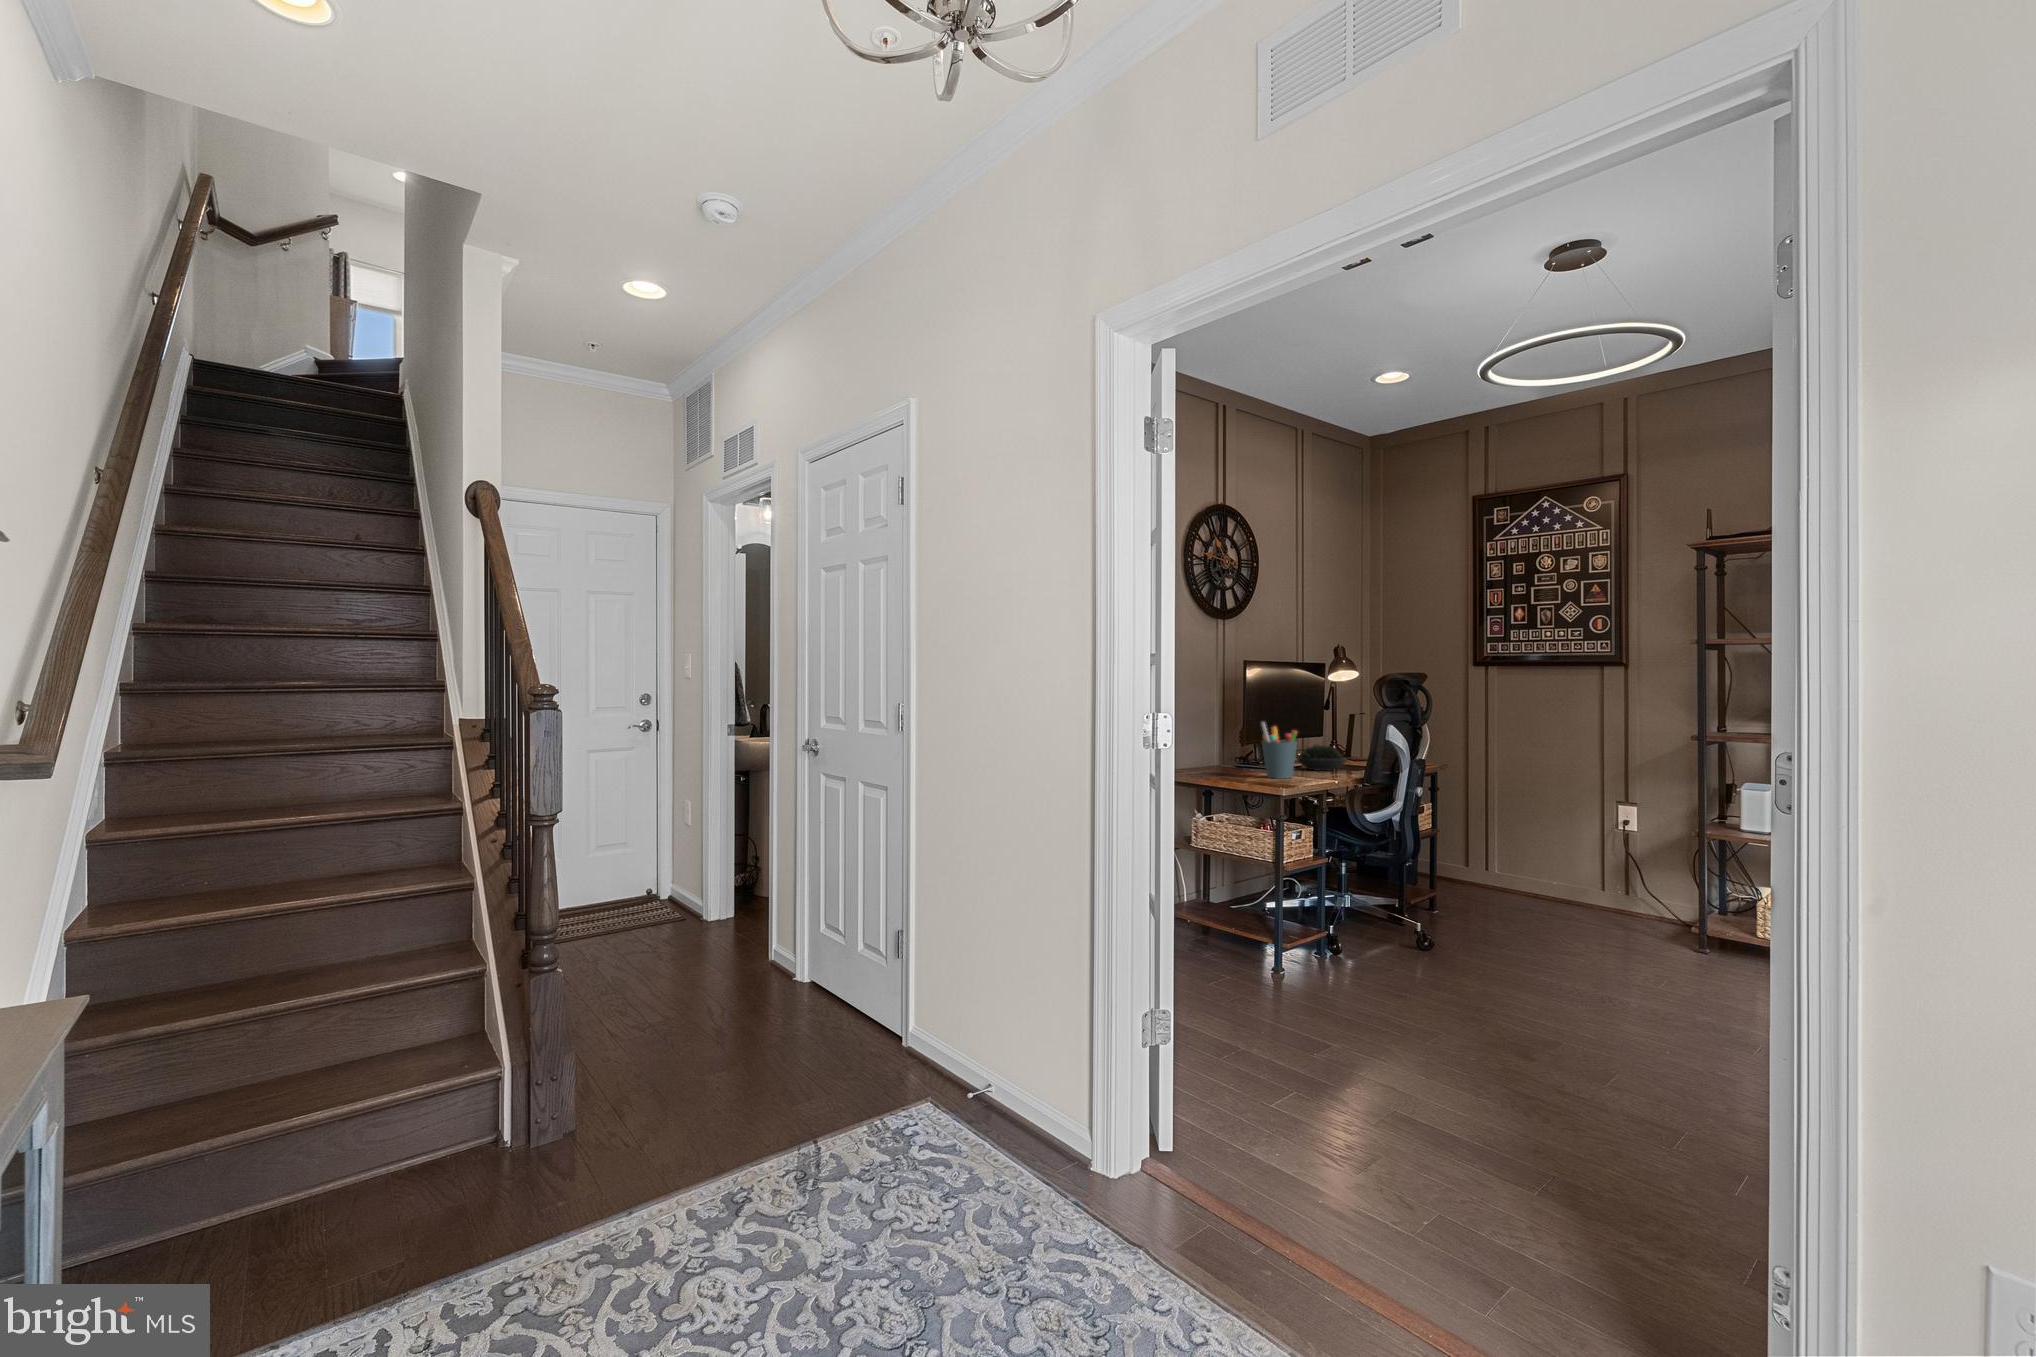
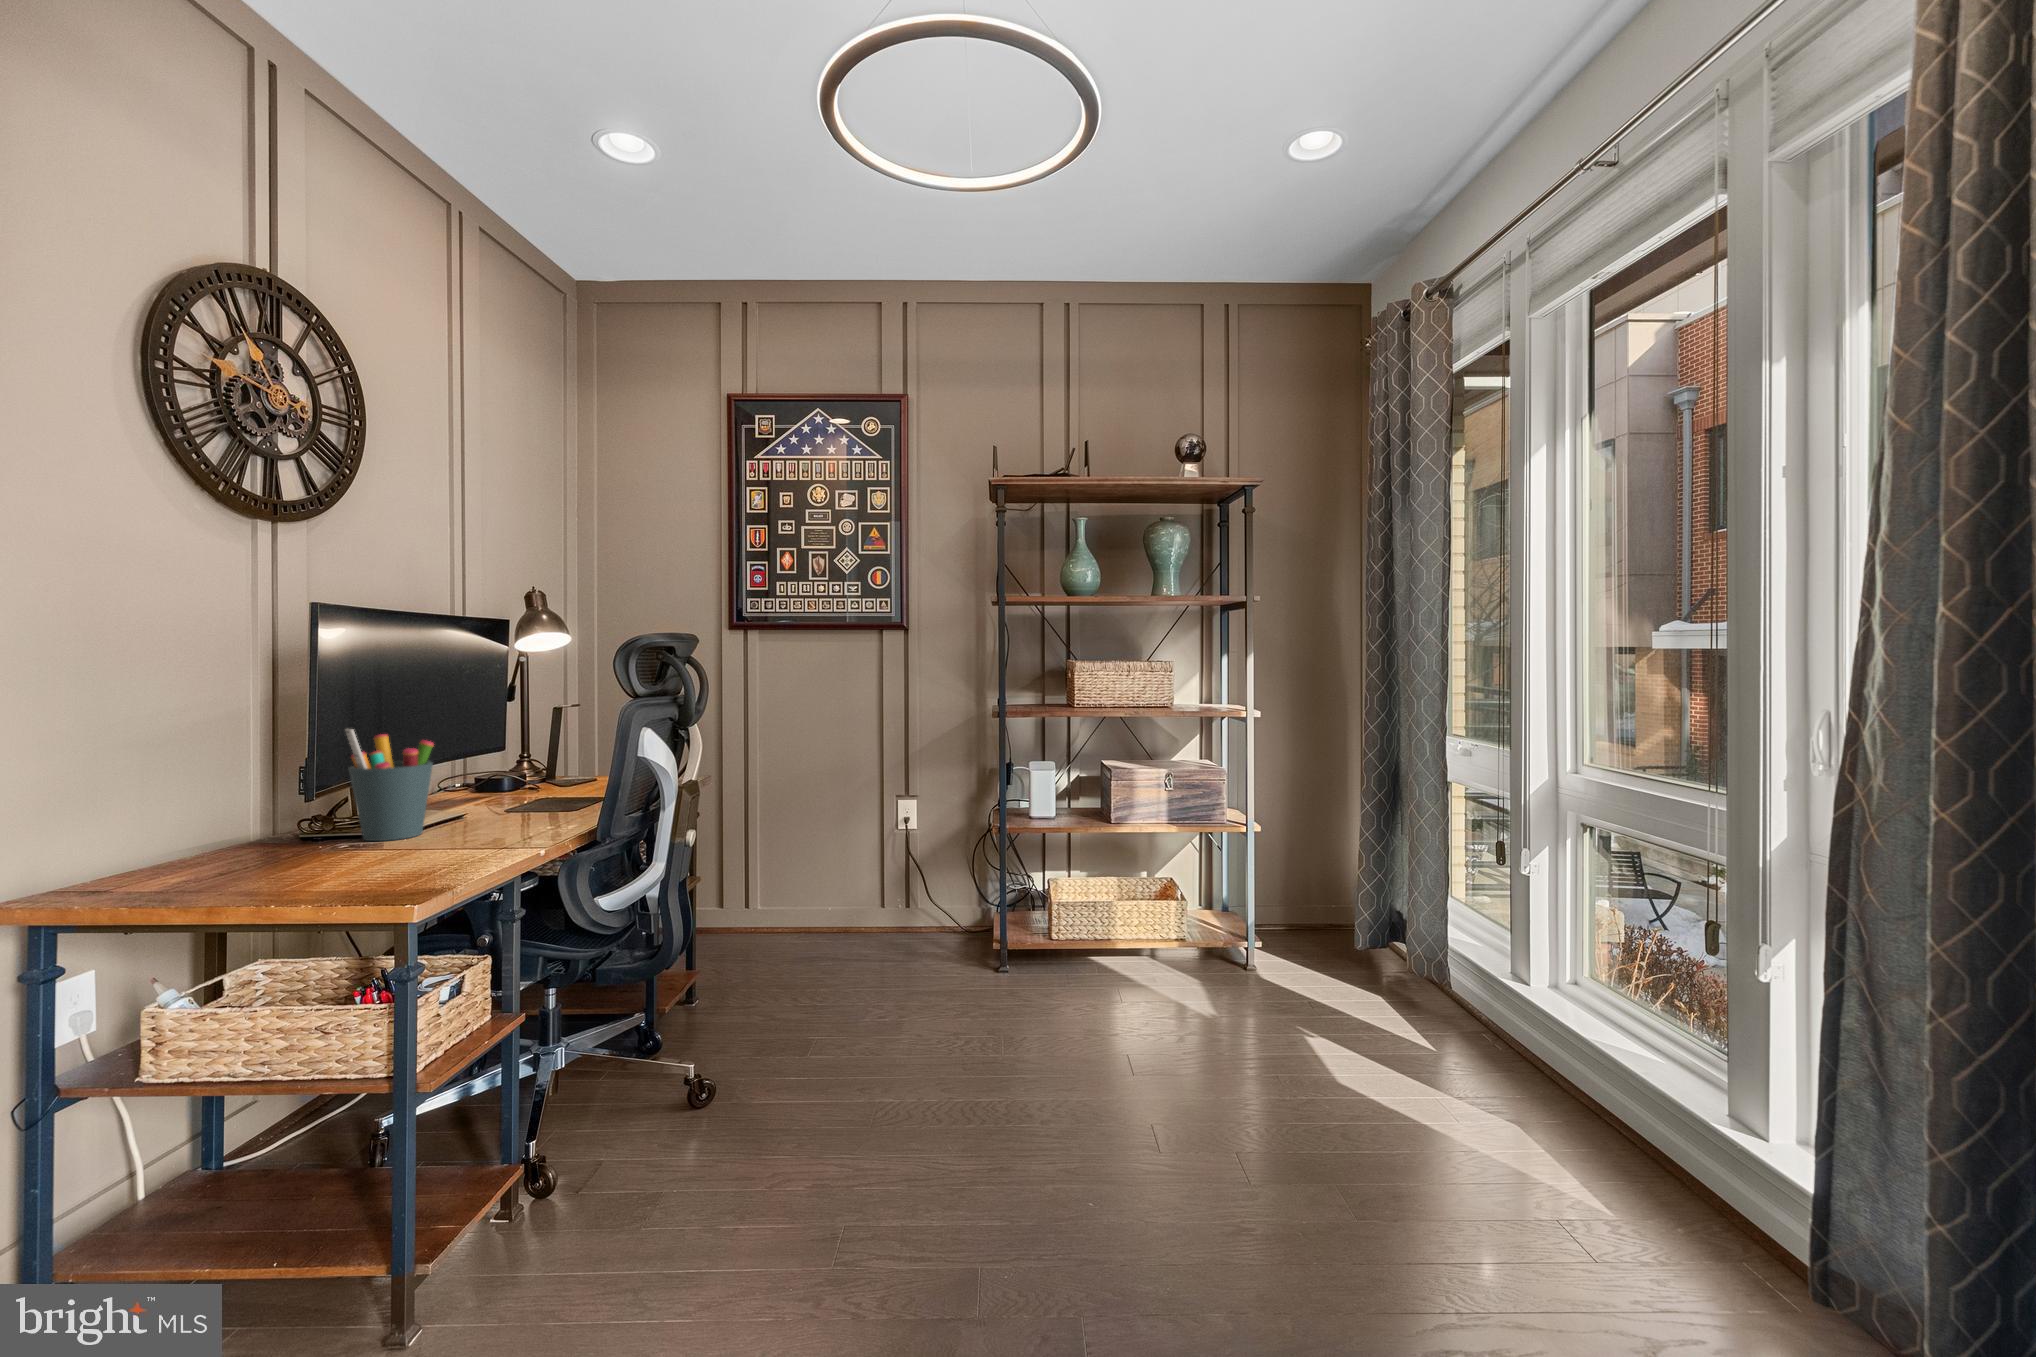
succulent plant: present [1296,745,1347,771] -> none [444,755,543,803]

